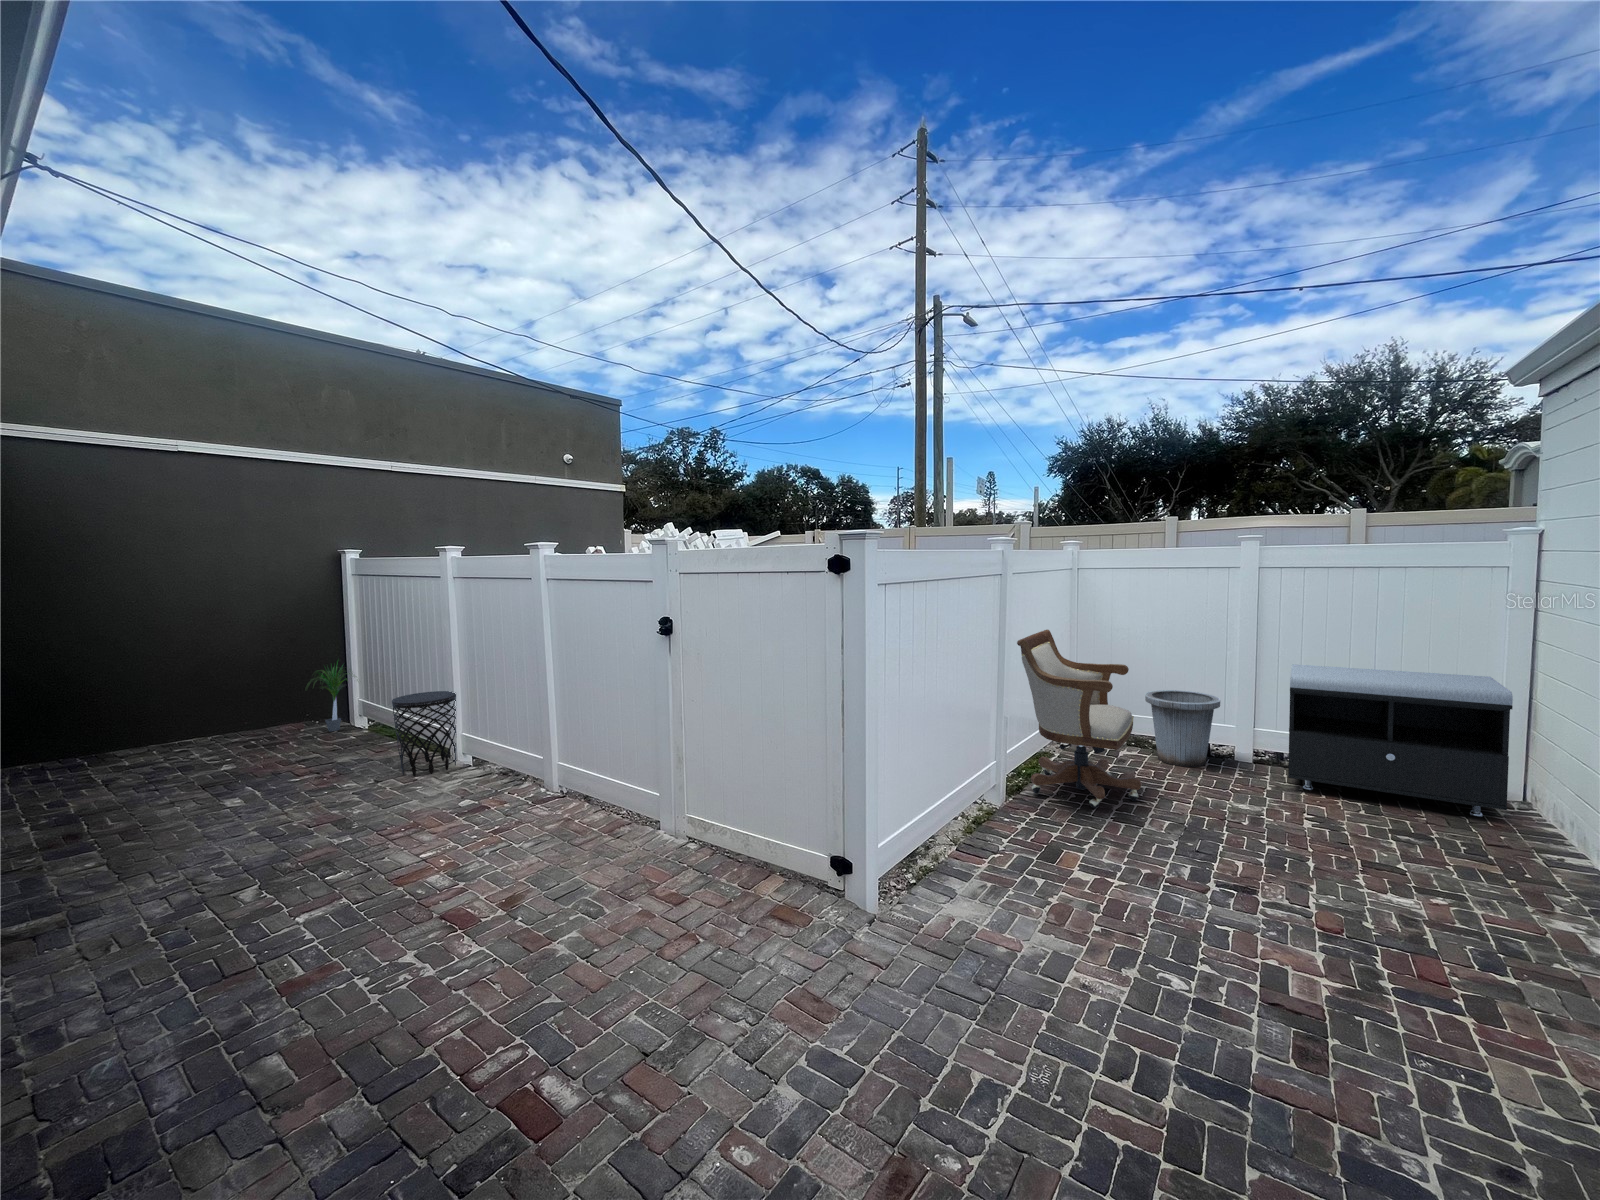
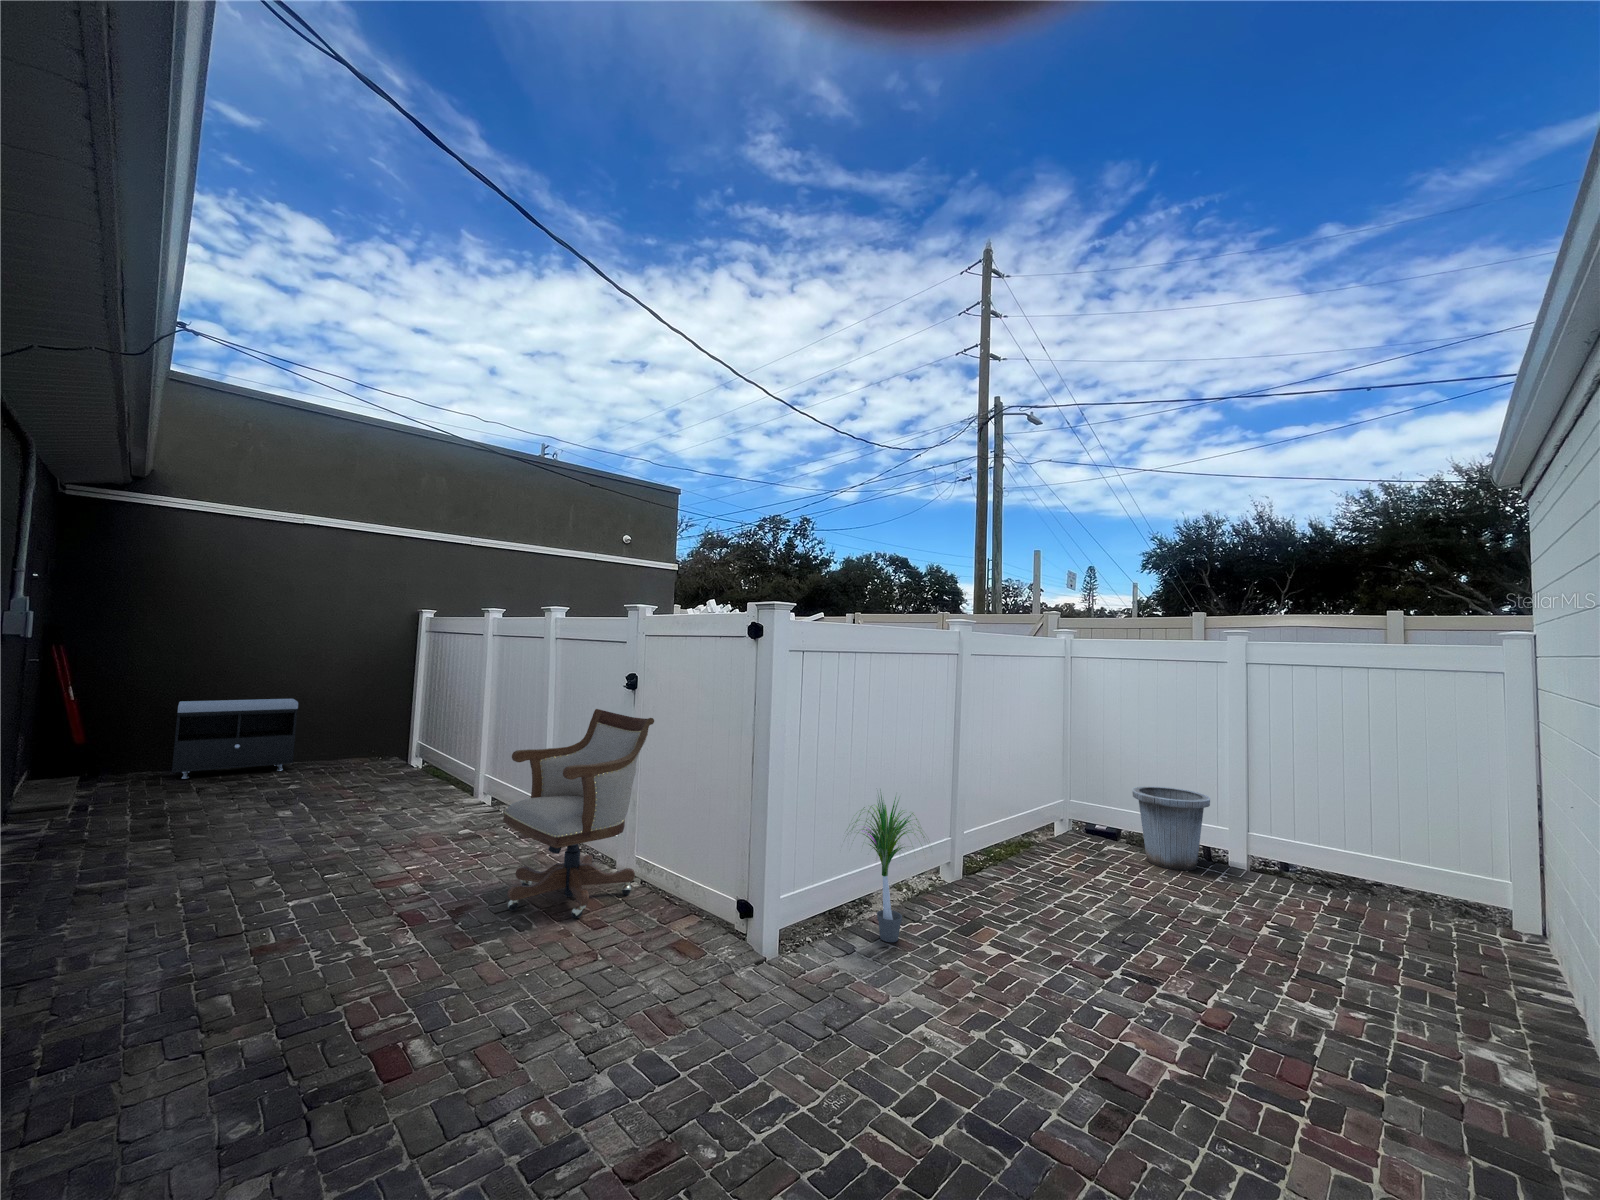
chair: present [1017,630,1142,808] -> present [503,709,654,918]
potted plant: present [320,663,350,731] -> present [849,795,924,942]
storage bench: present [1288,664,1513,817] -> present [172,699,298,779]
side table: present [392,691,456,776] -> none [426,734,482,808]

